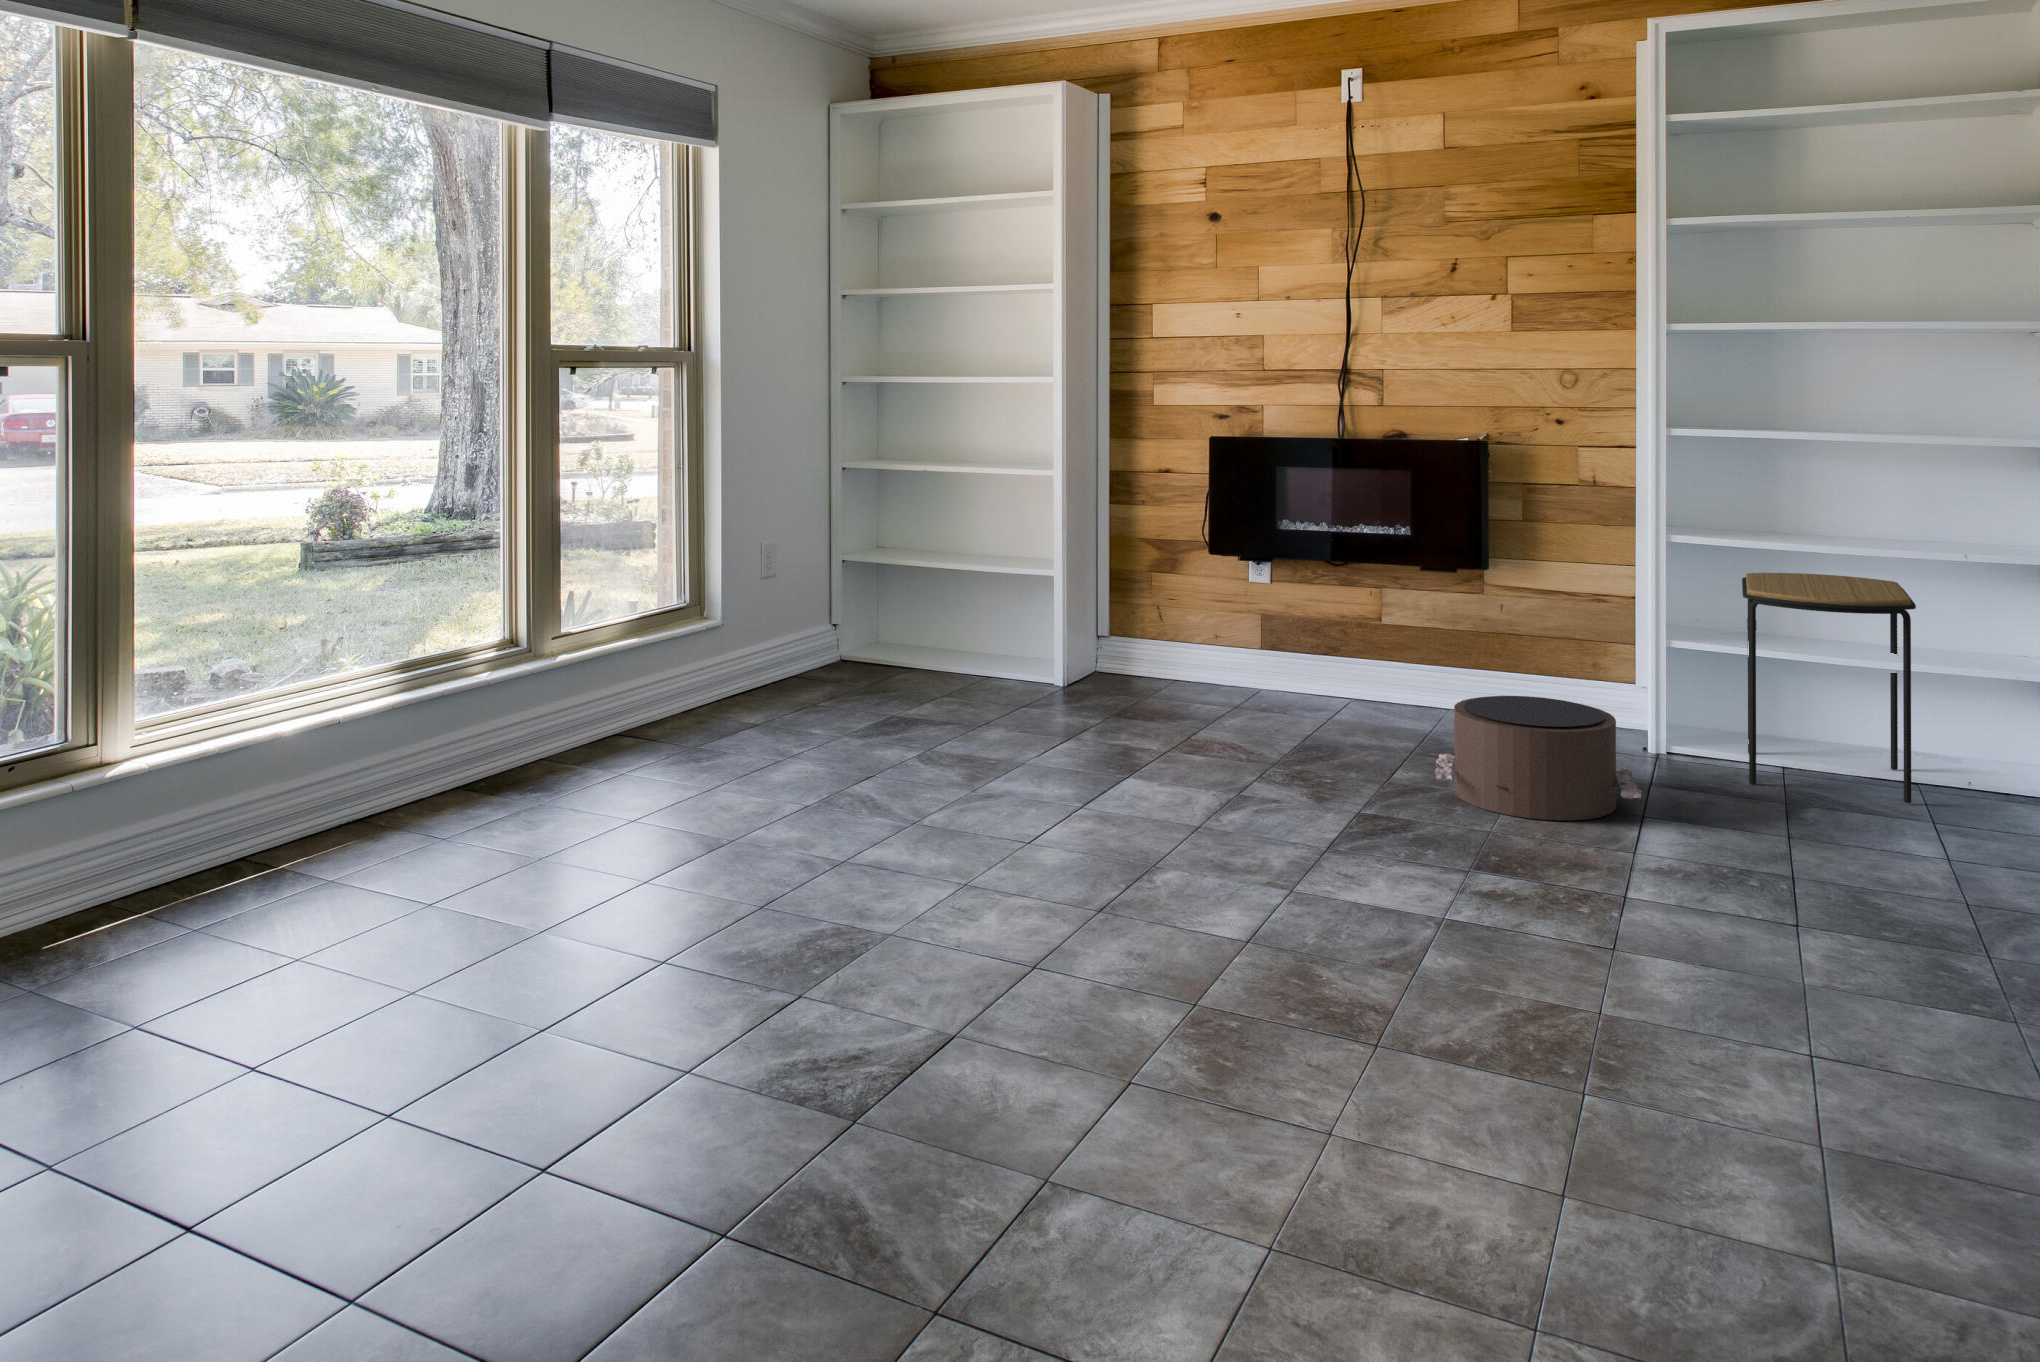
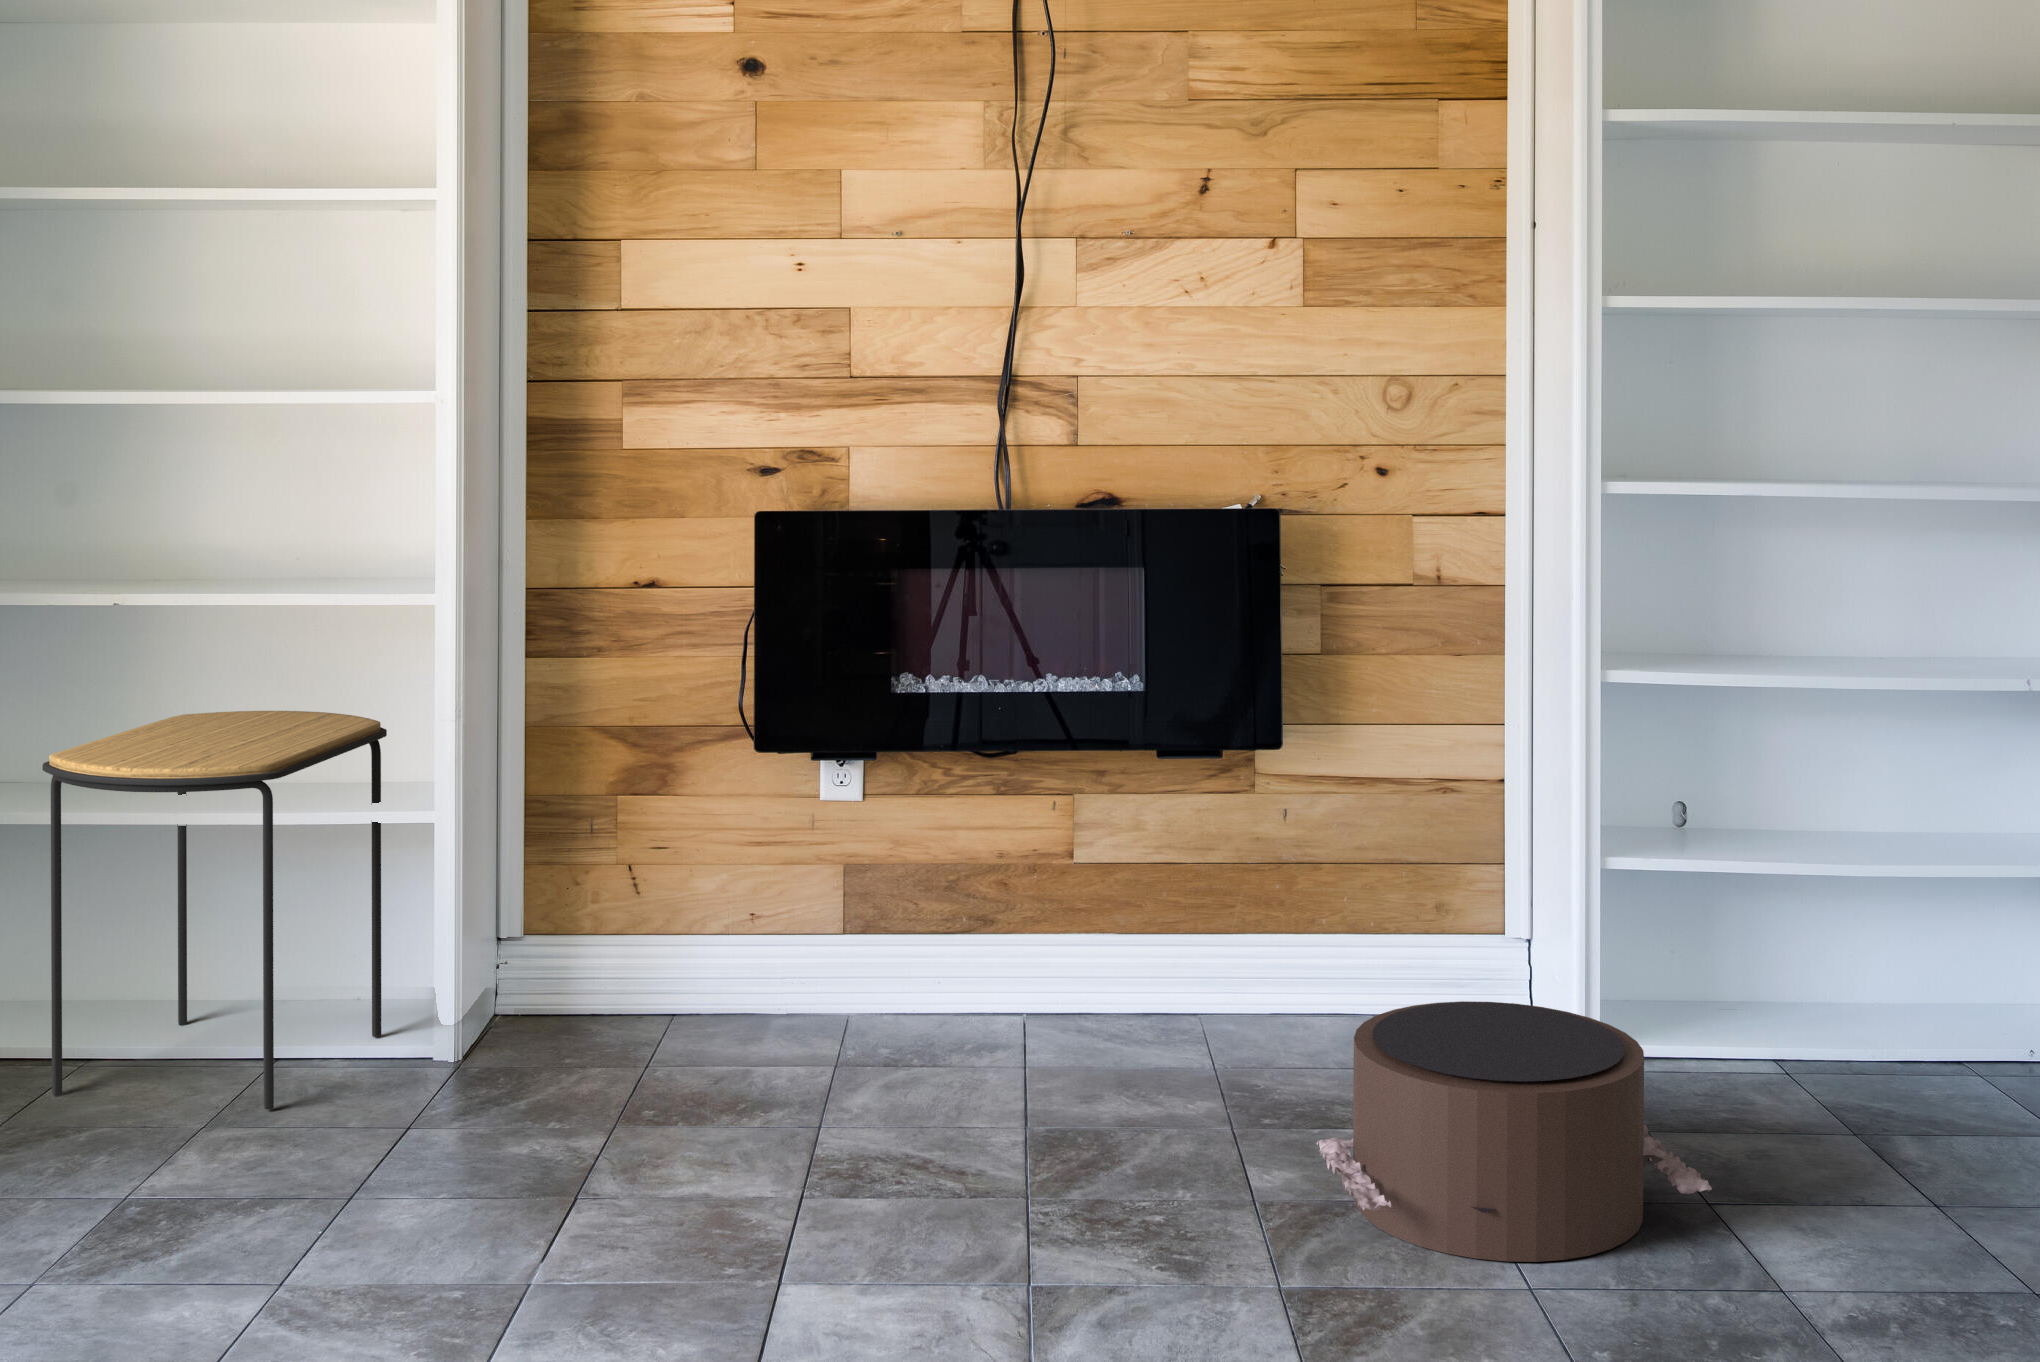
side table: present [1742,573,1916,803] -> present [42,711,387,1109]

